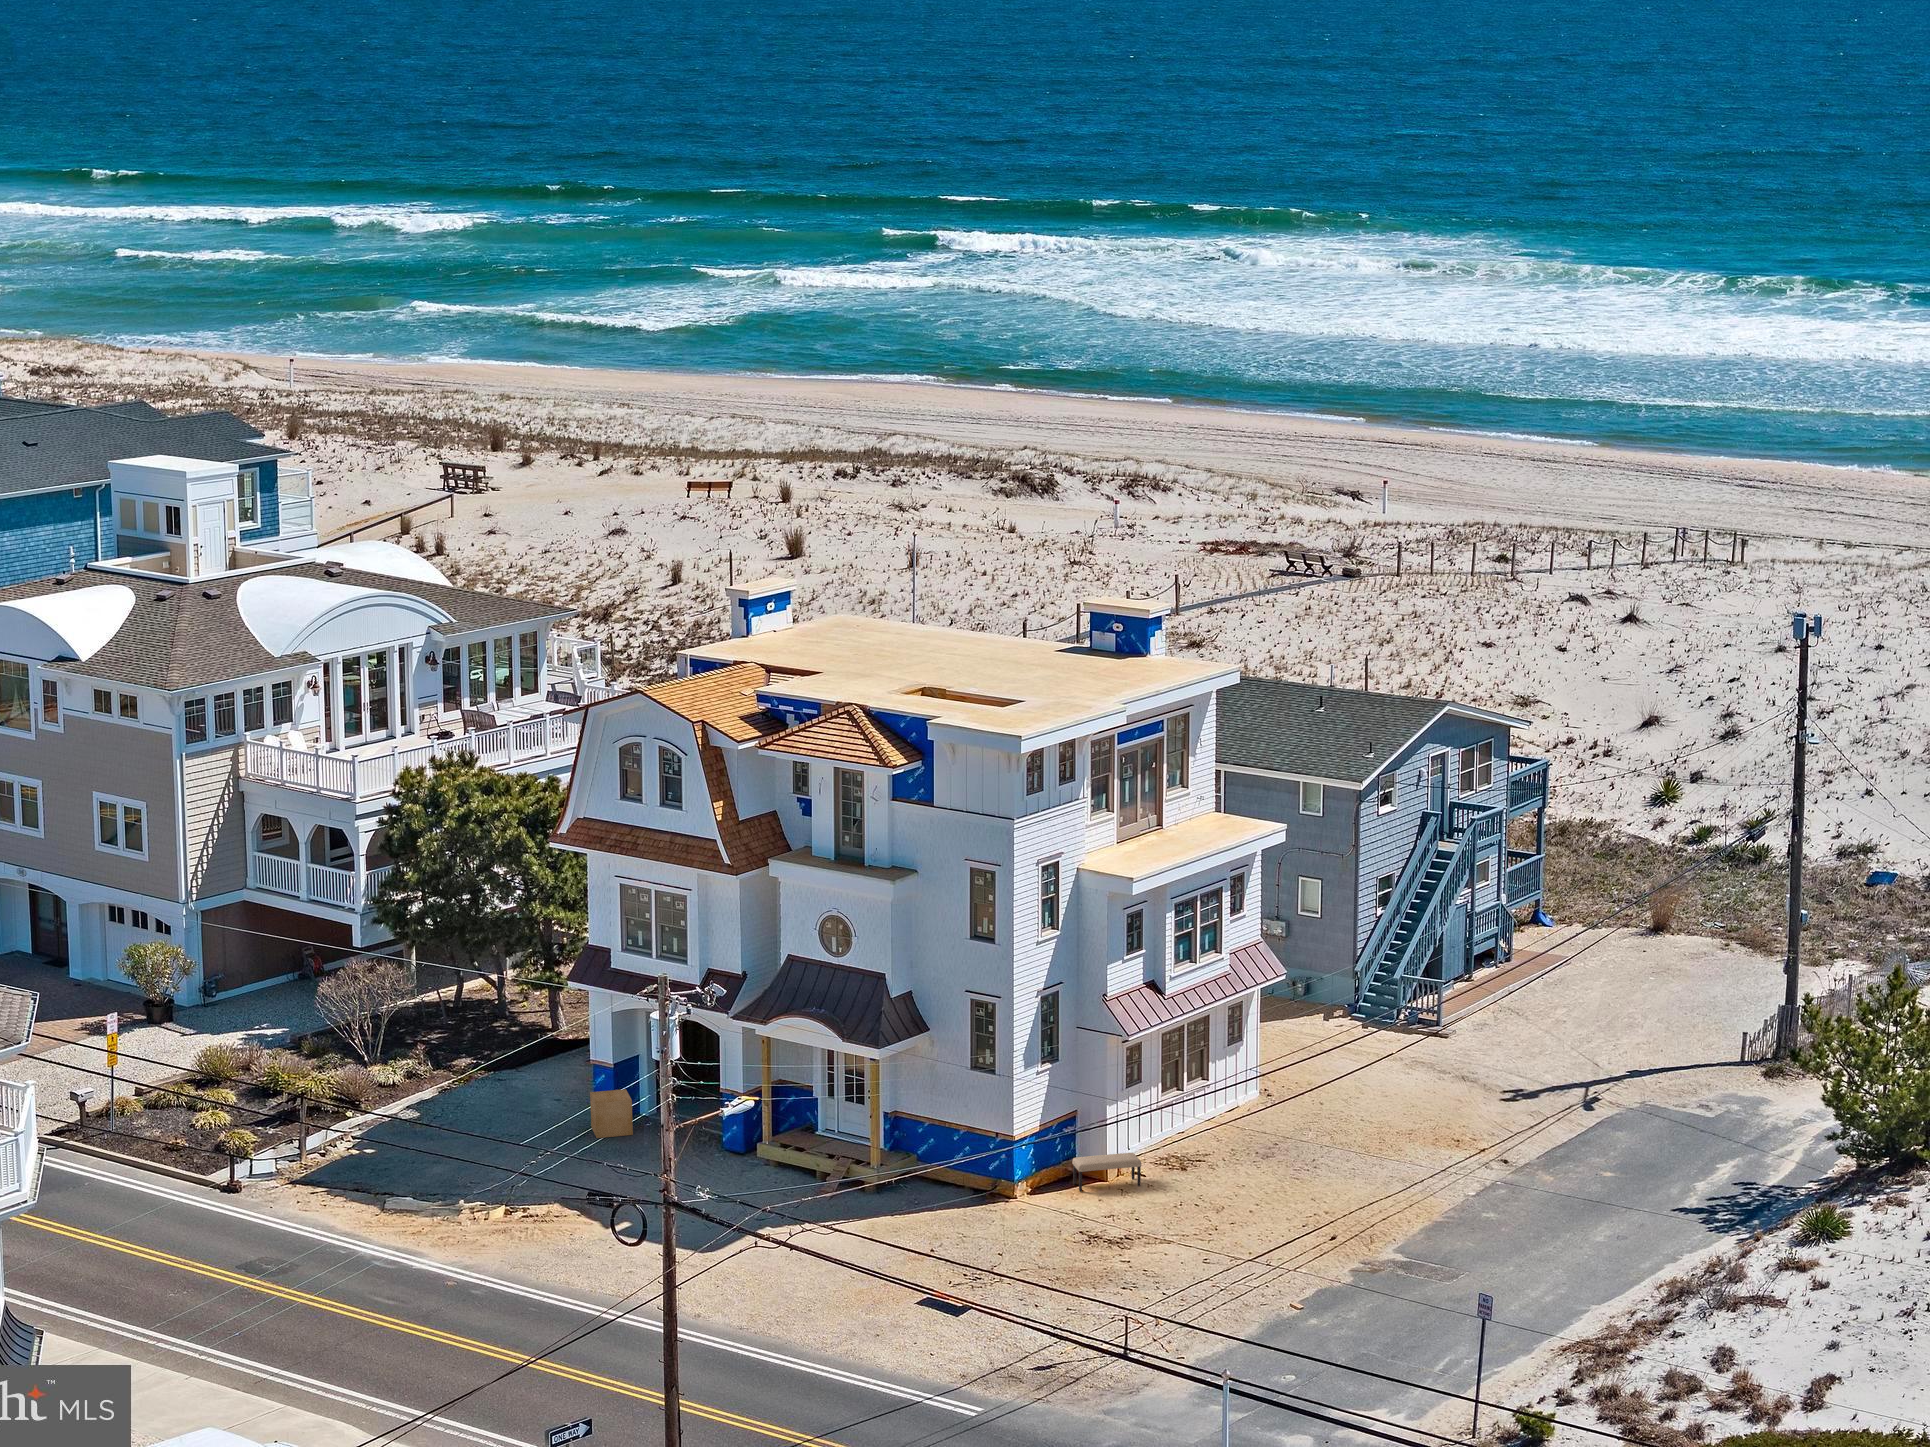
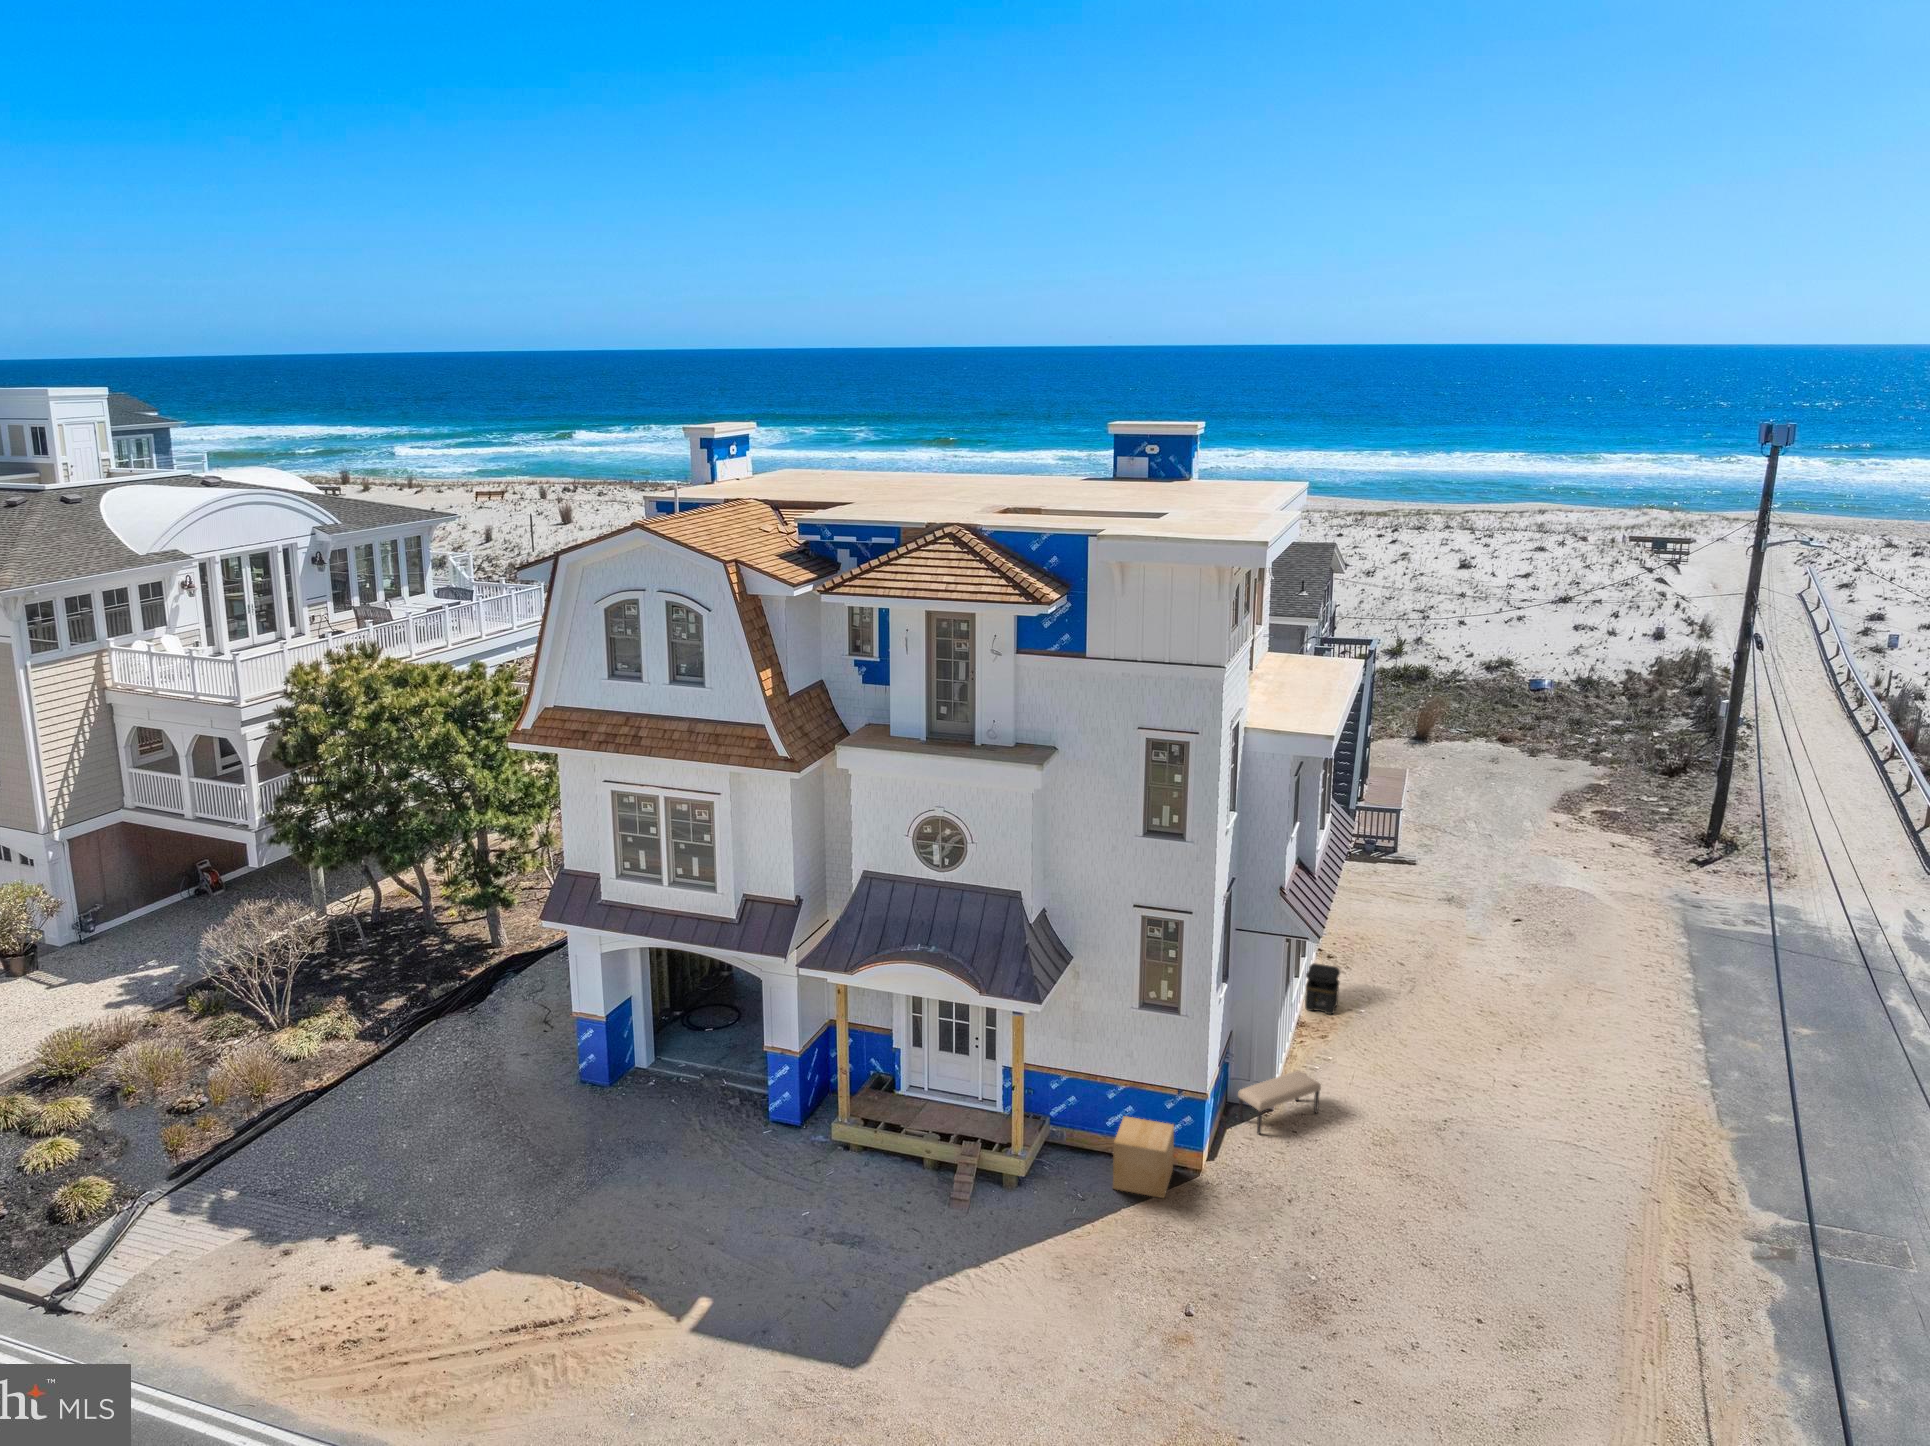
cardboard box: present [590,1089,633,1138] -> present [1113,1116,1174,1198]
toolbox: none [1211,1093,1245,1137] -> present [1305,963,1340,1014]

